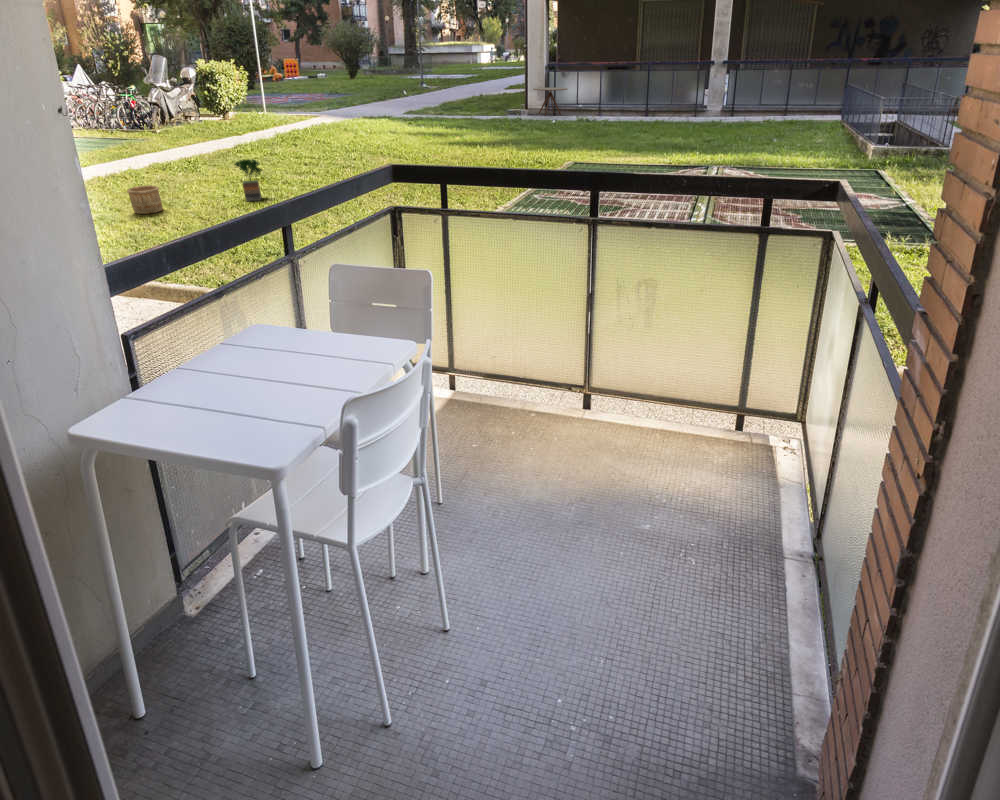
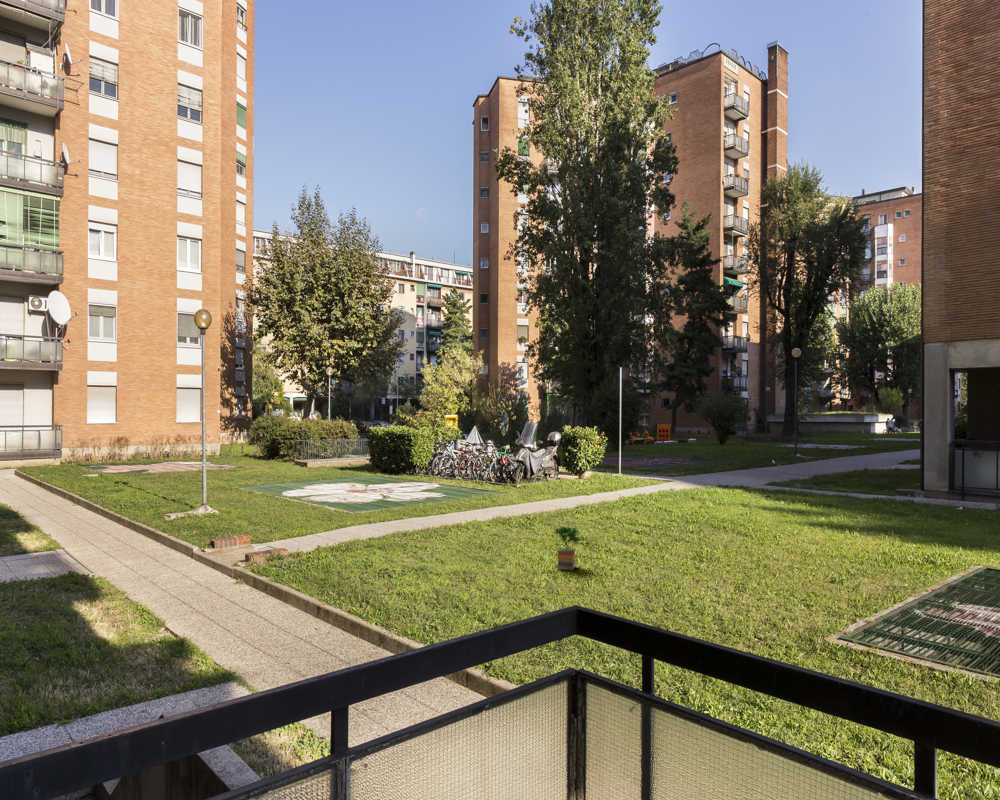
round table: present [533,87,568,115] -> none [931,467,982,500]
wooden bucket: present [127,185,163,214] -> none [450,542,479,570]

